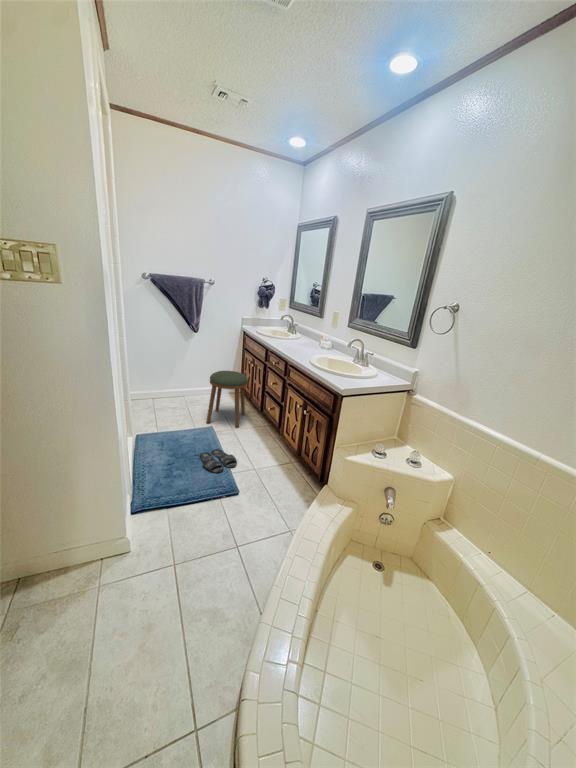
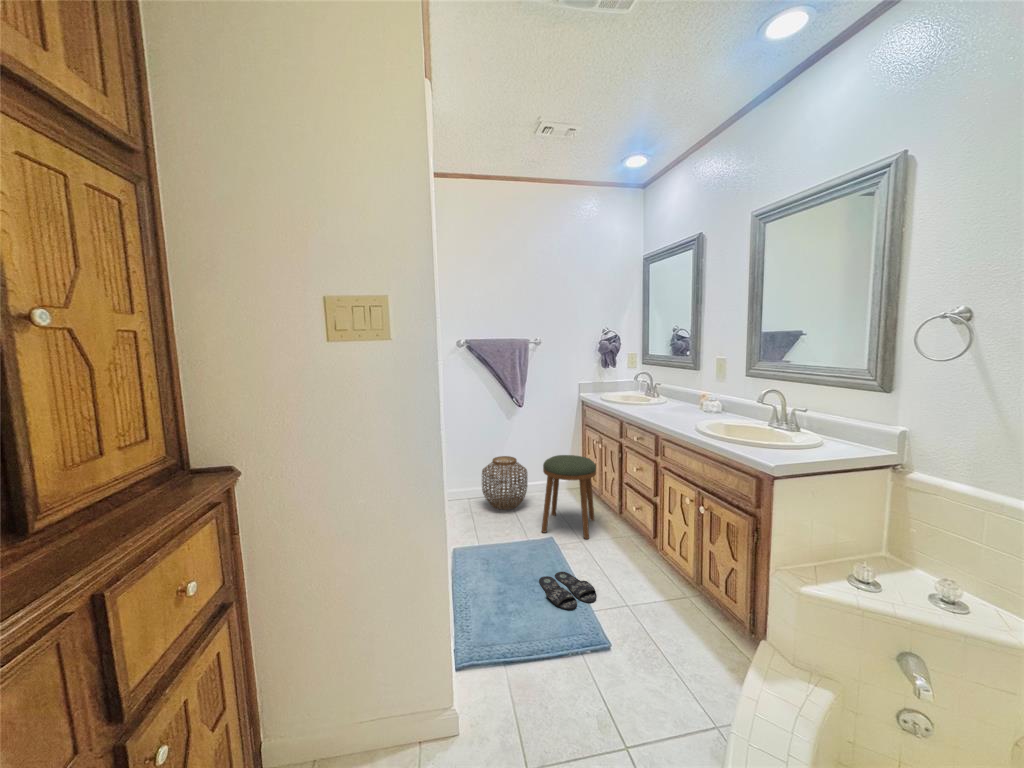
woven basket: none [164,369,199,407] -> present [482,456,527,510]

